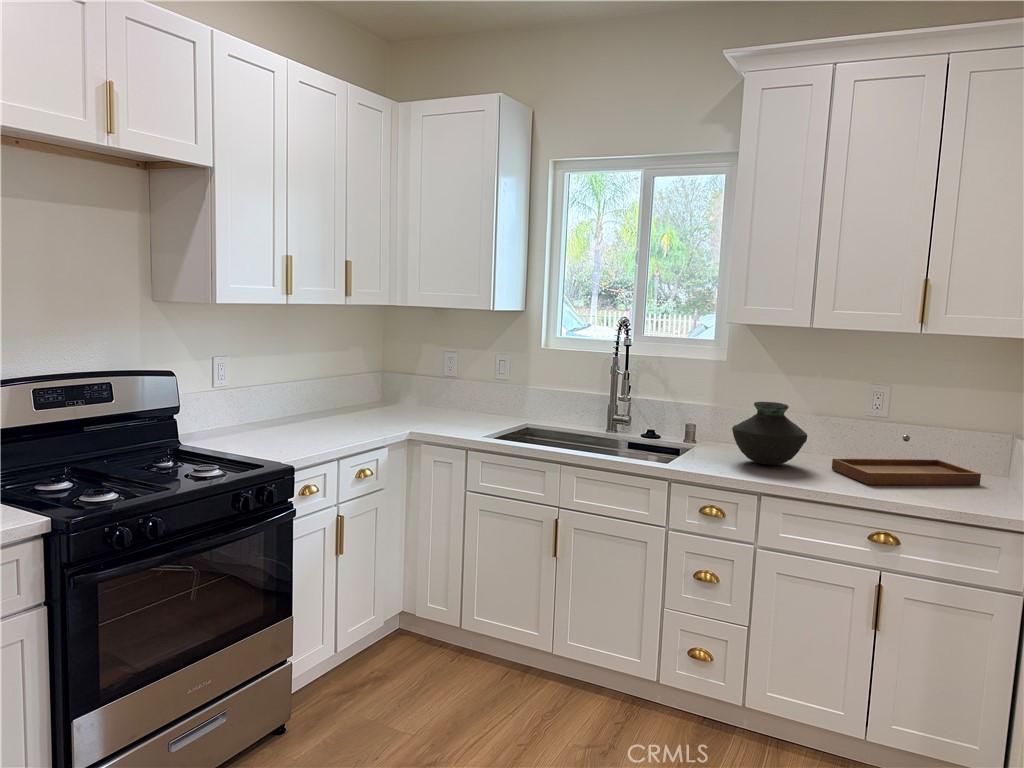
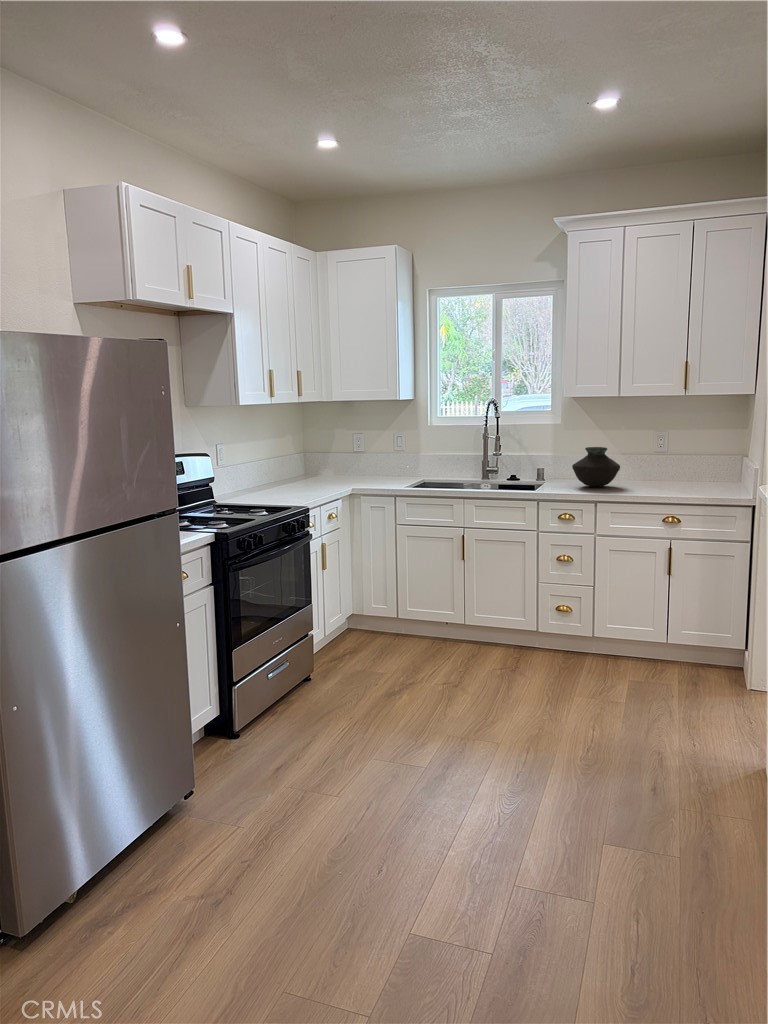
tray: present [832,435,981,485] -> none [636,460,725,491]

